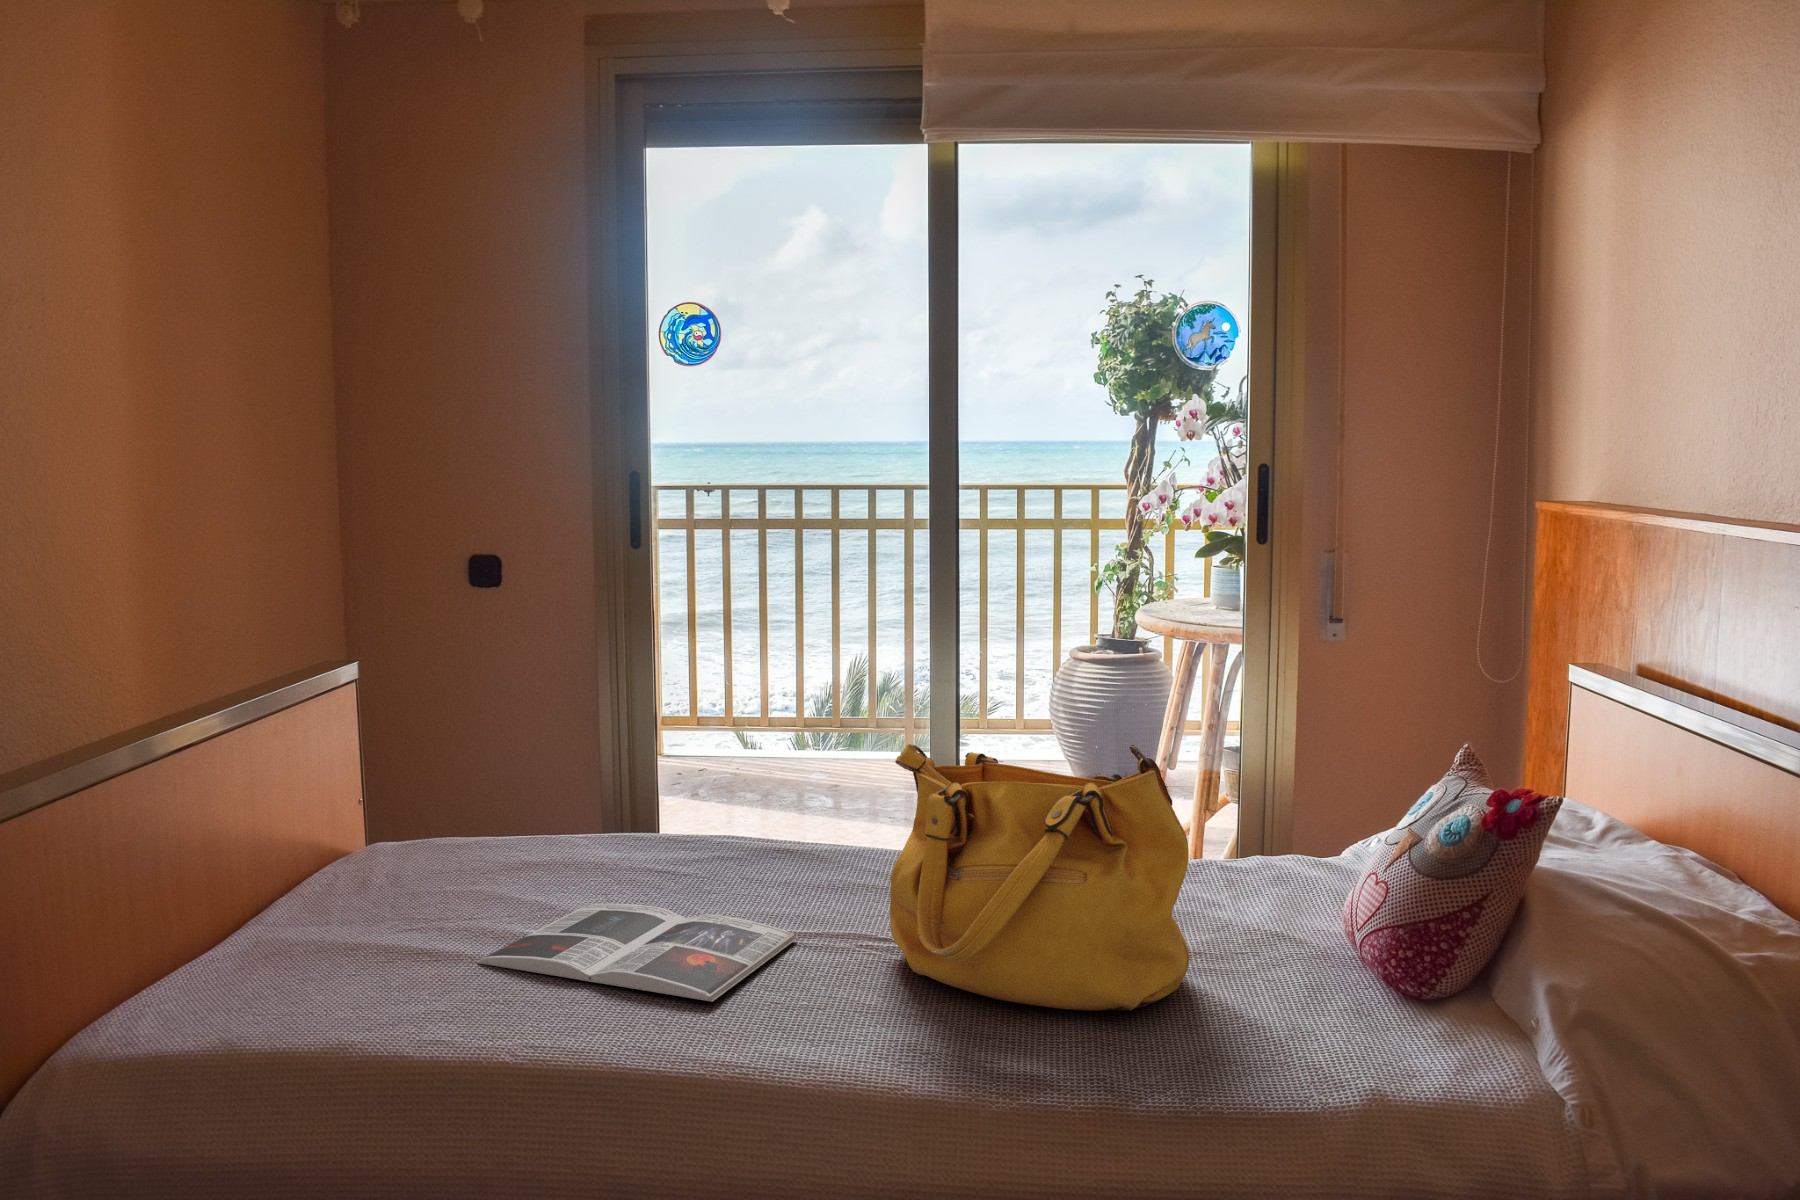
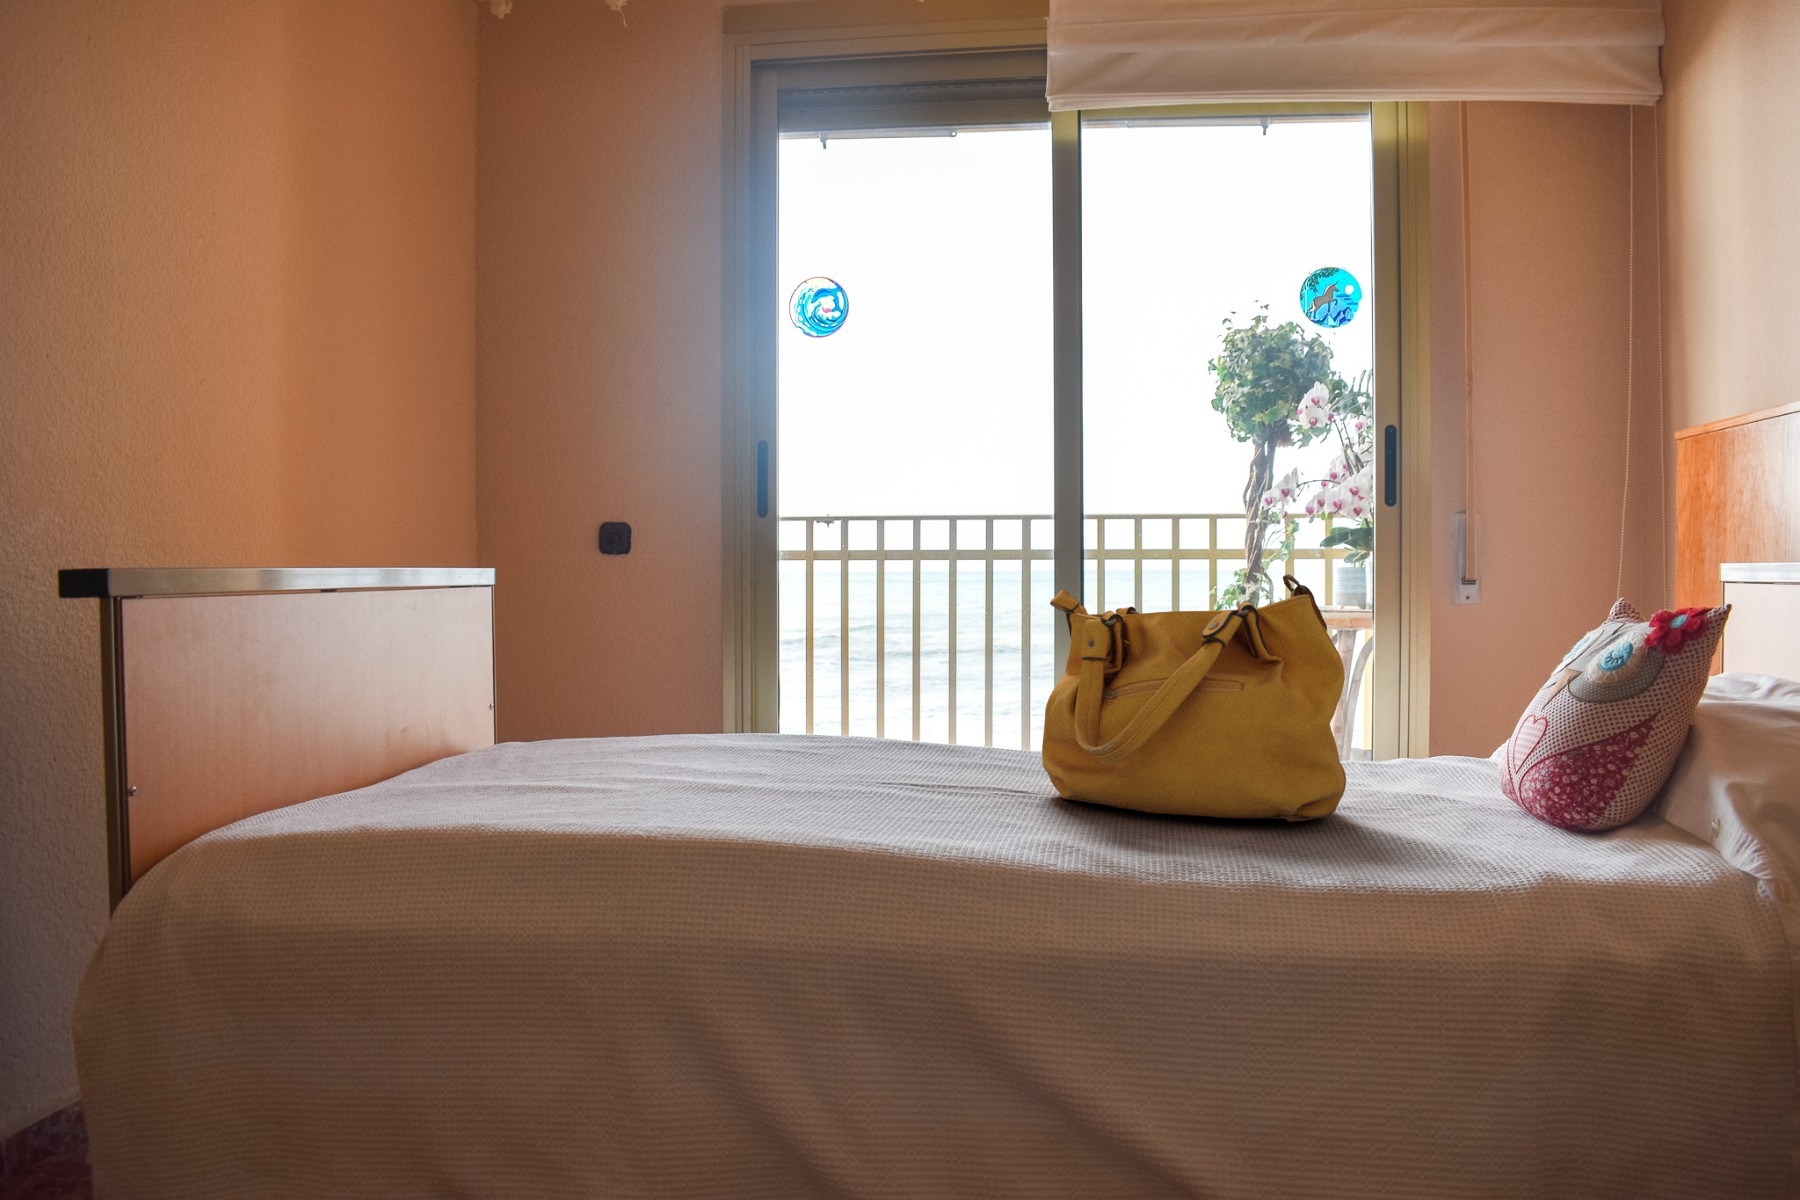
magazine: present [477,904,798,1002] -> none [648,760,950,805]

